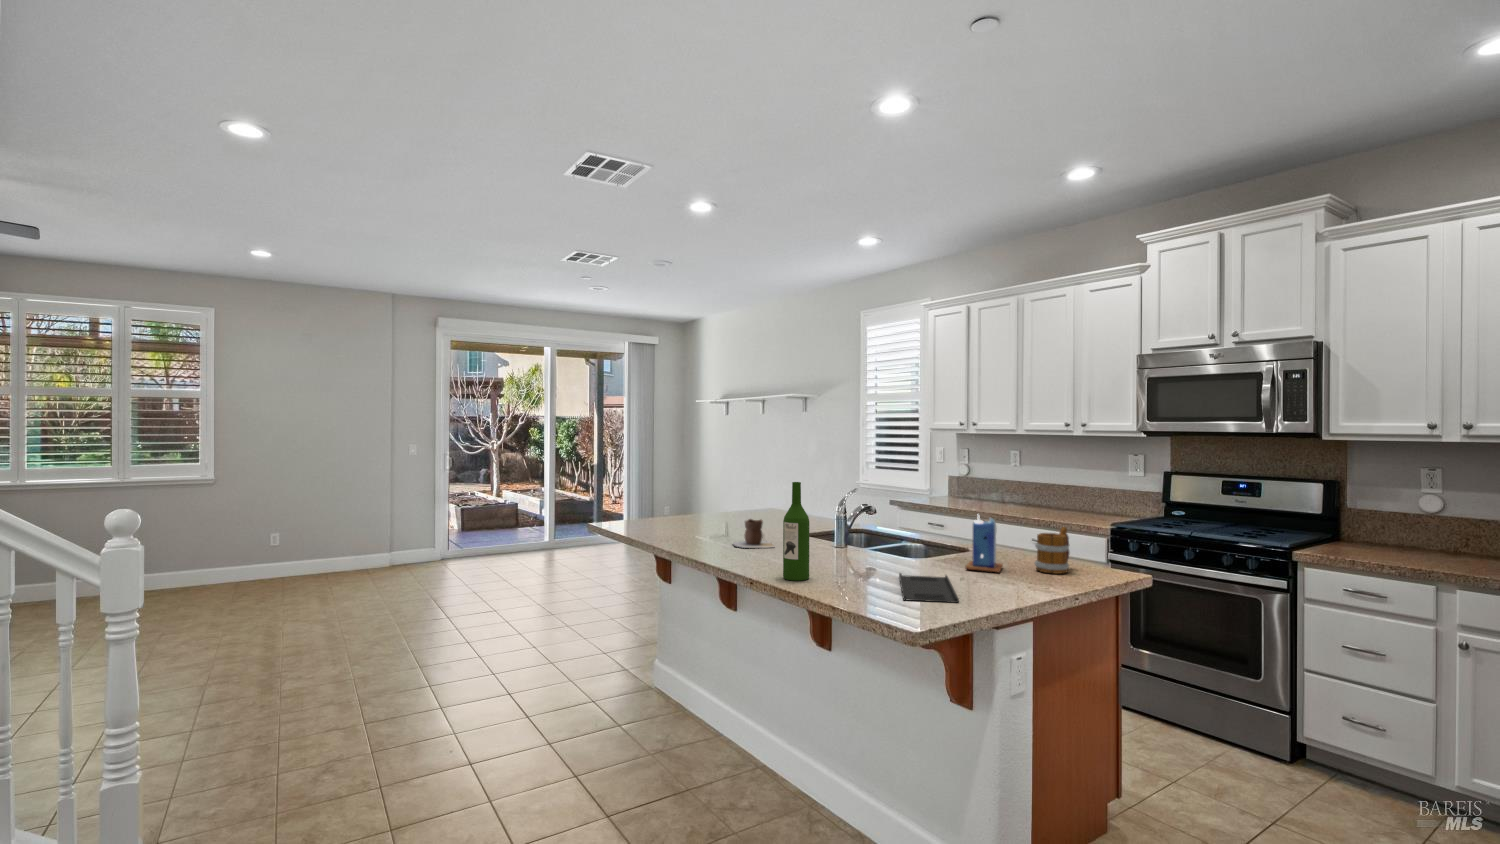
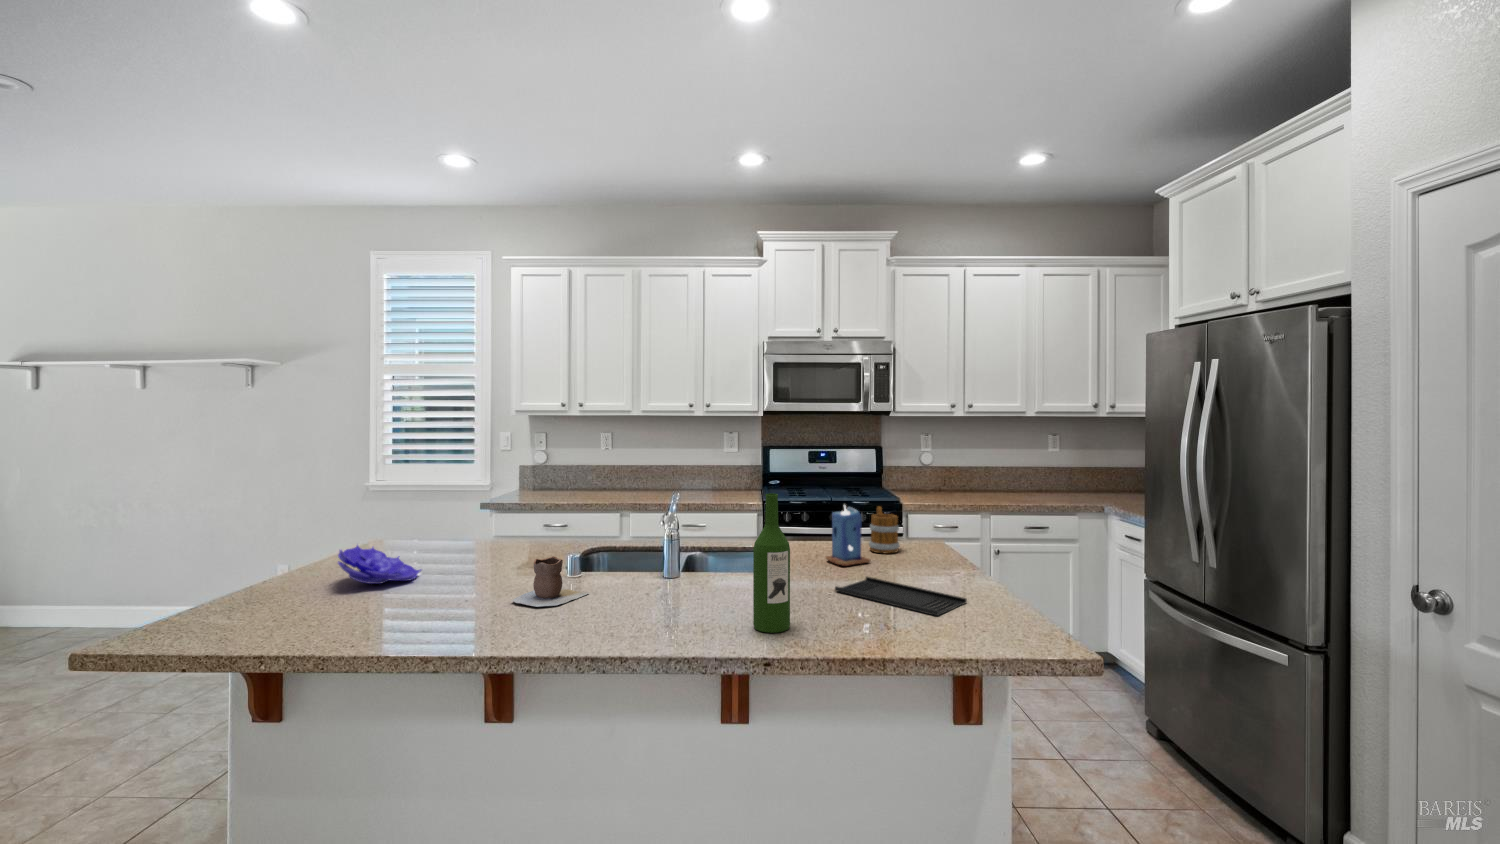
decorative bowl: none [693,503,741,528] -> present [338,545,421,584]

